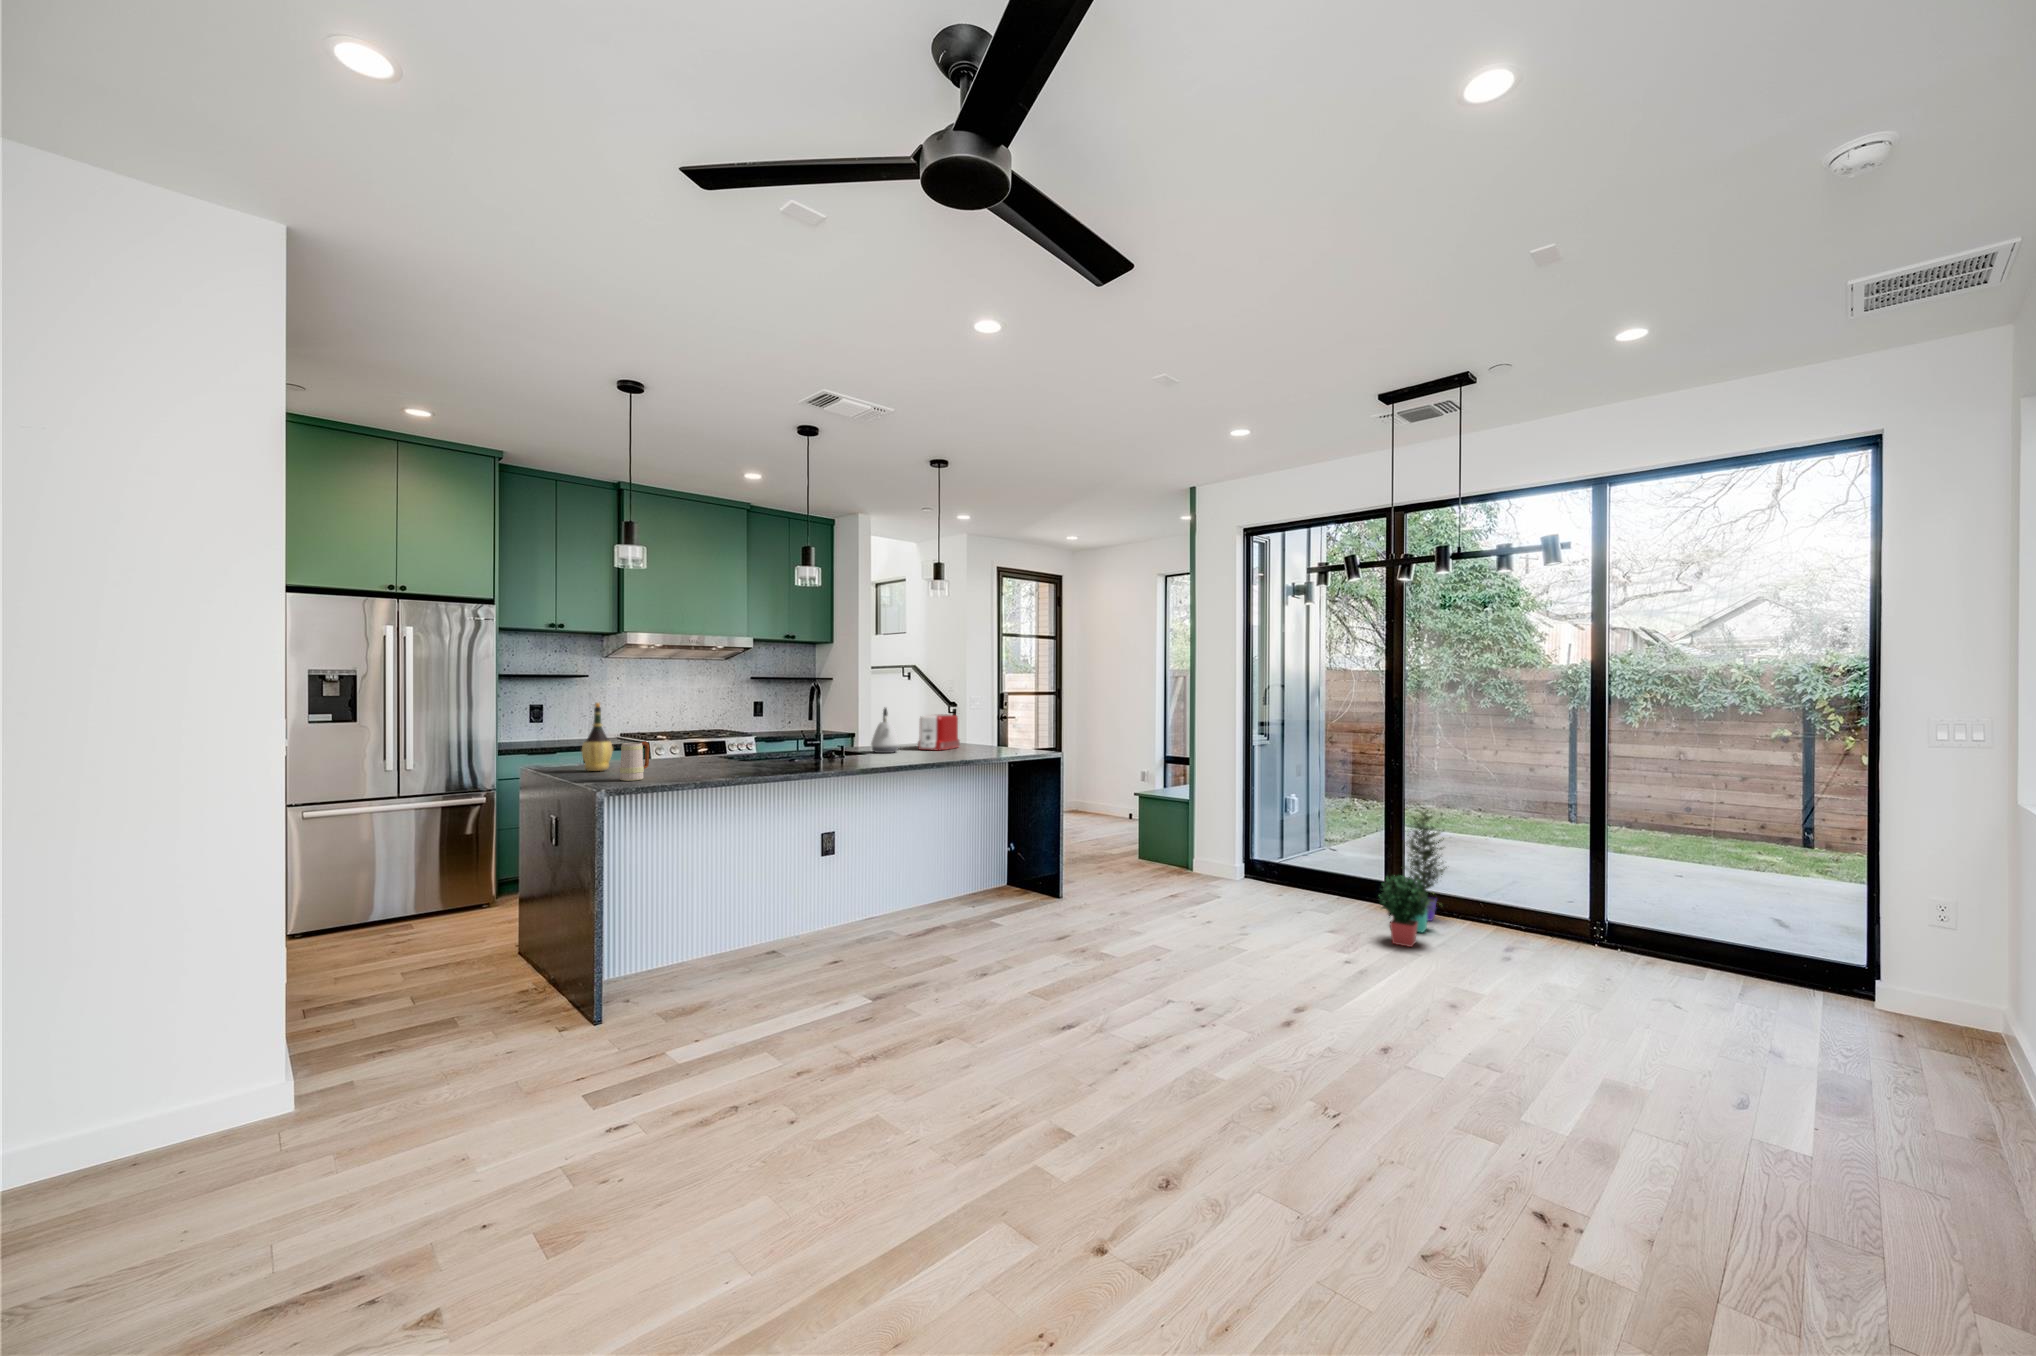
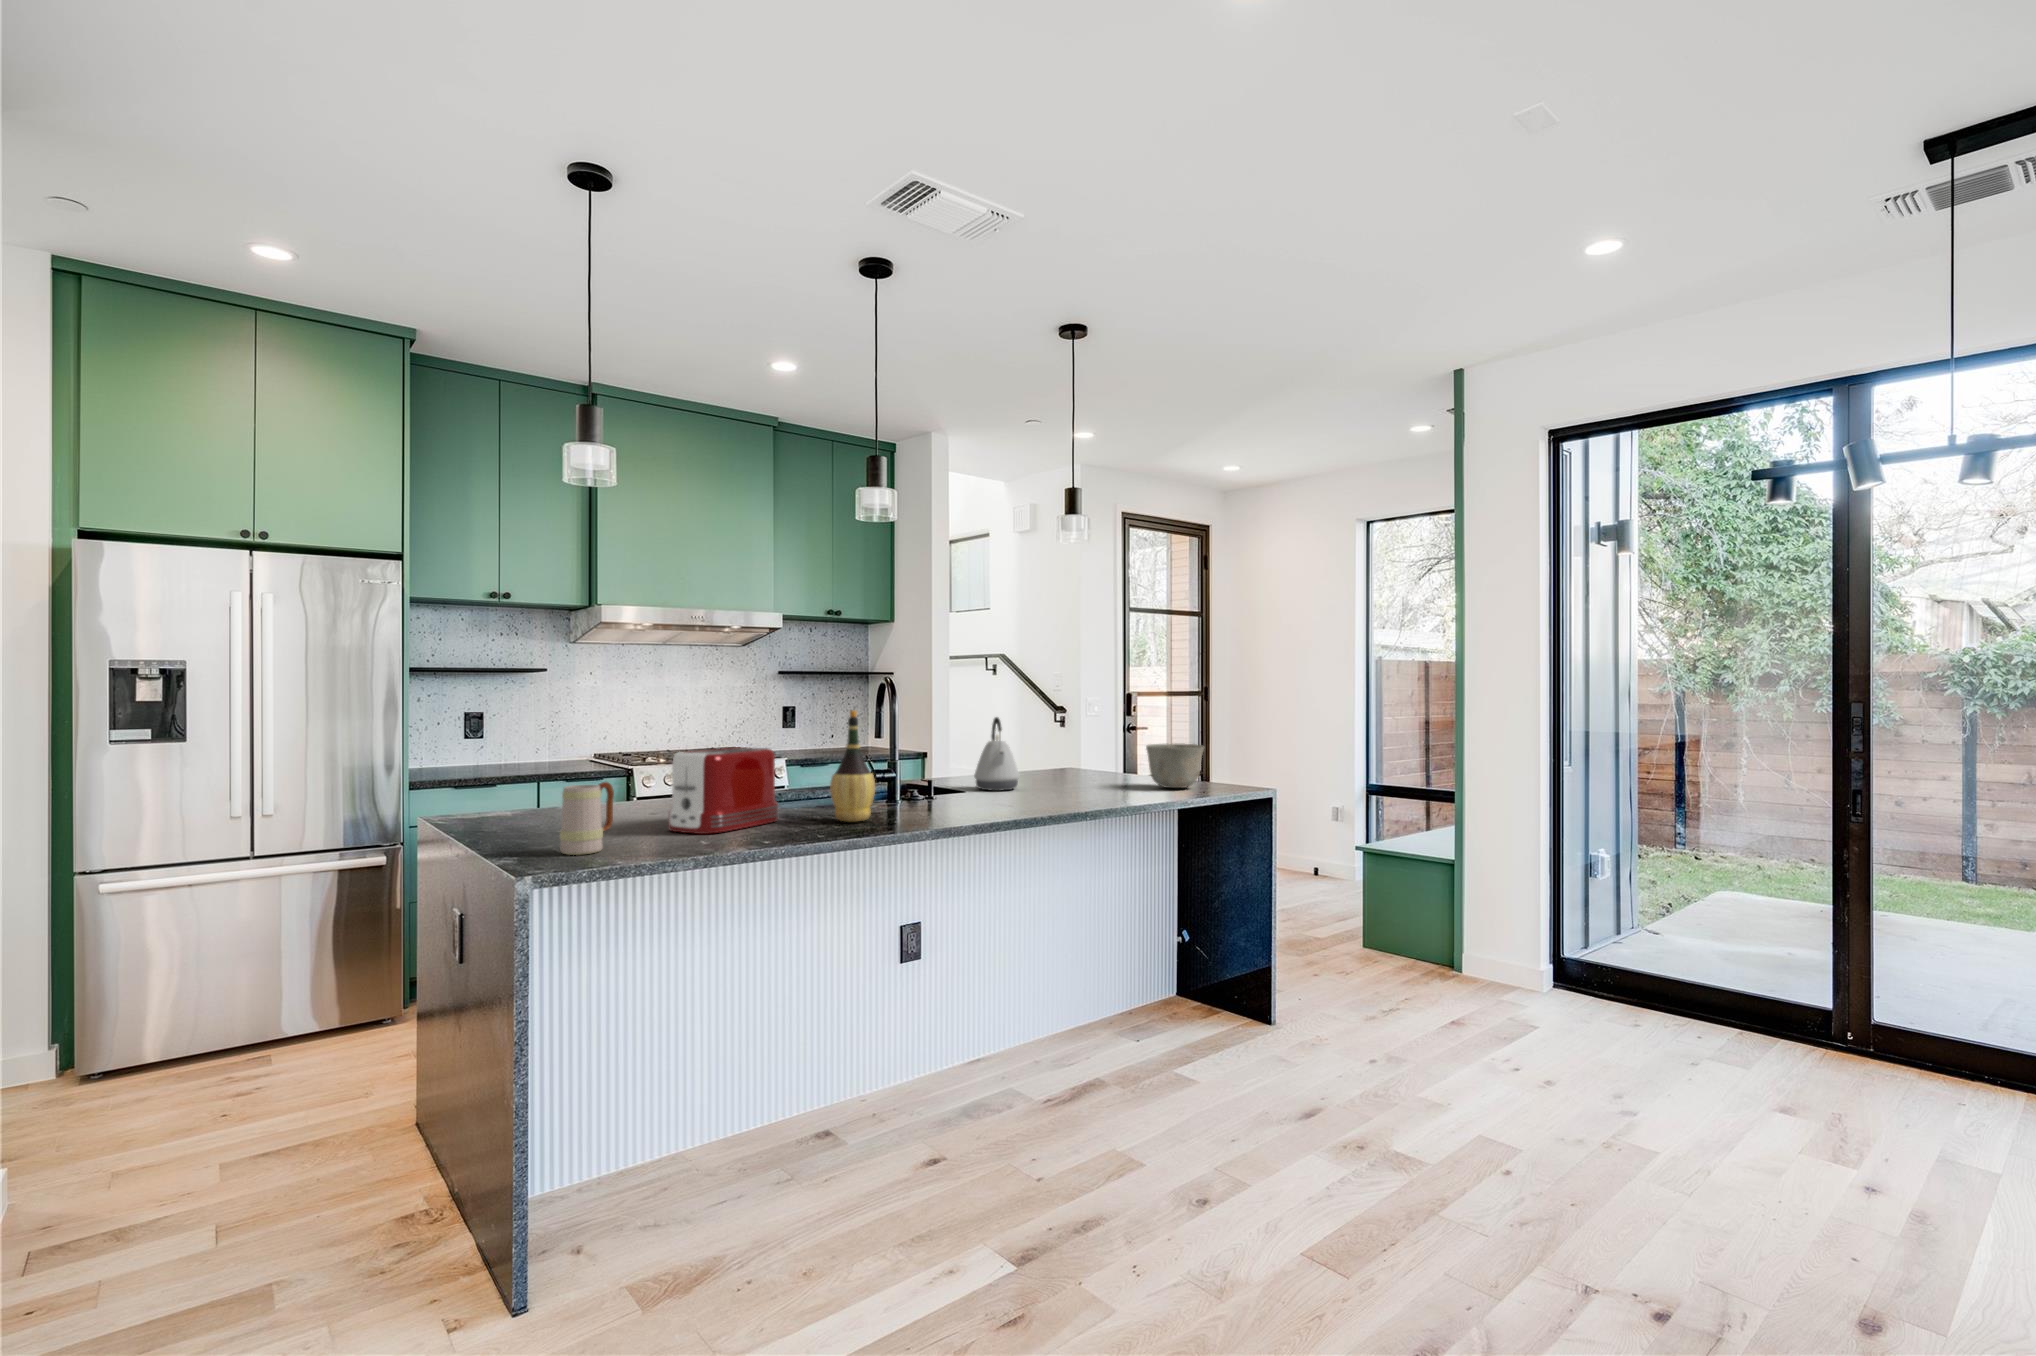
wine bottle: present [582,703,612,771] -> present [830,710,875,821]
toaster: present [918,715,960,750] -> present [668,747,779,834]
ceramic bowl: none [979,724,1015,751] -> present [1146,744,1204,788]
potted plant: present [1379,809,1447,947] -> none [1871,886,1991,1150]

